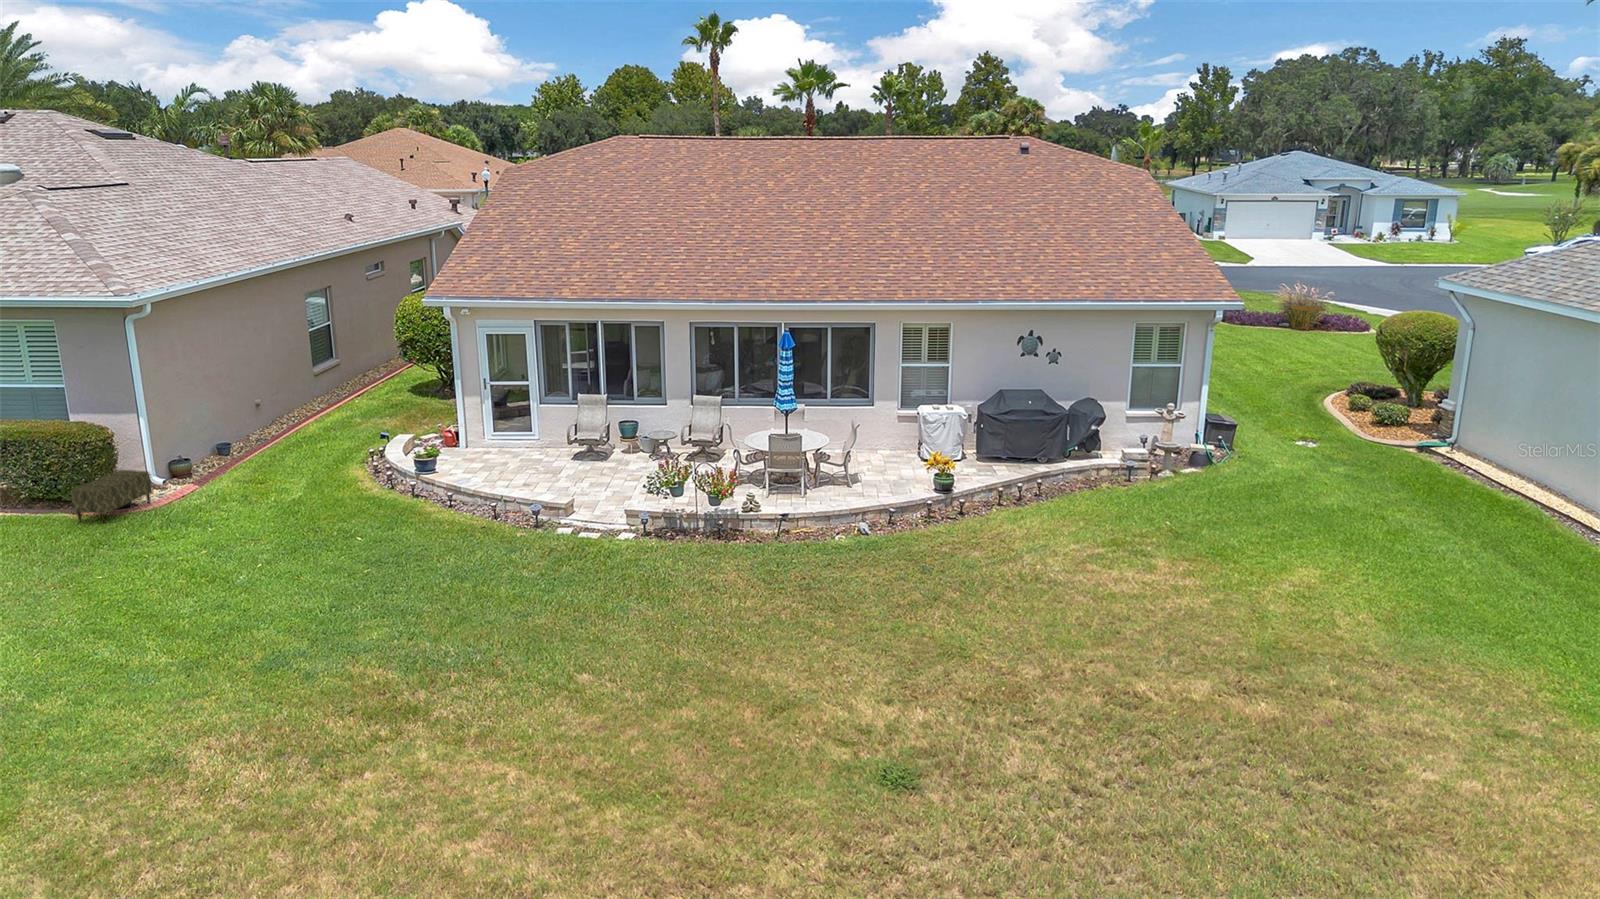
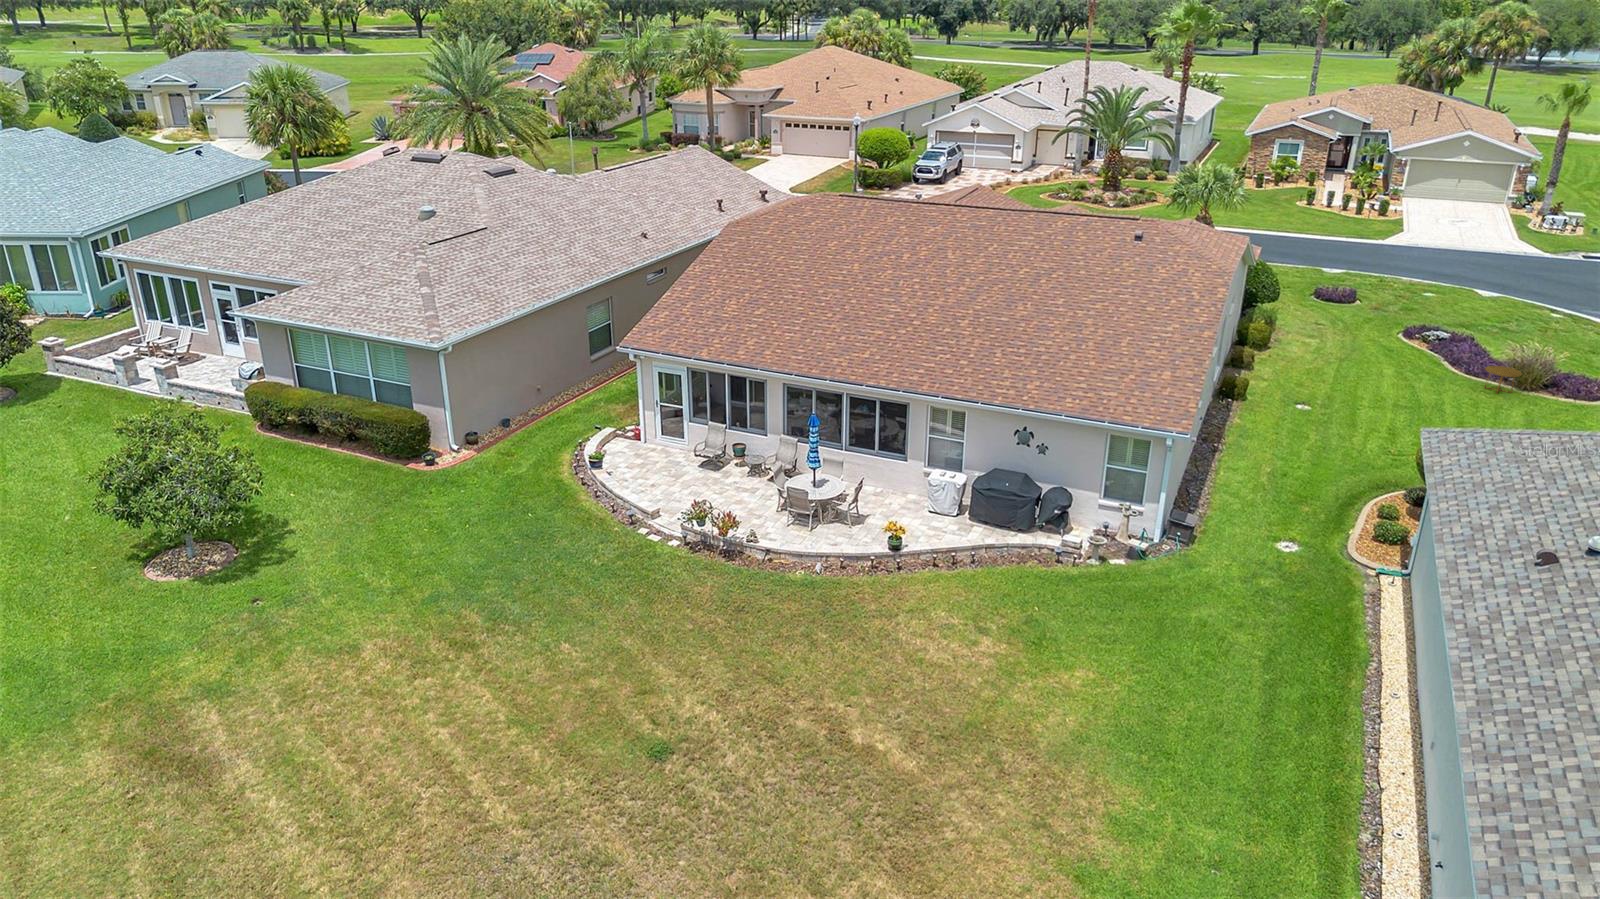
bench: present [70,470,152,523] -> none [402,440,450,476]

